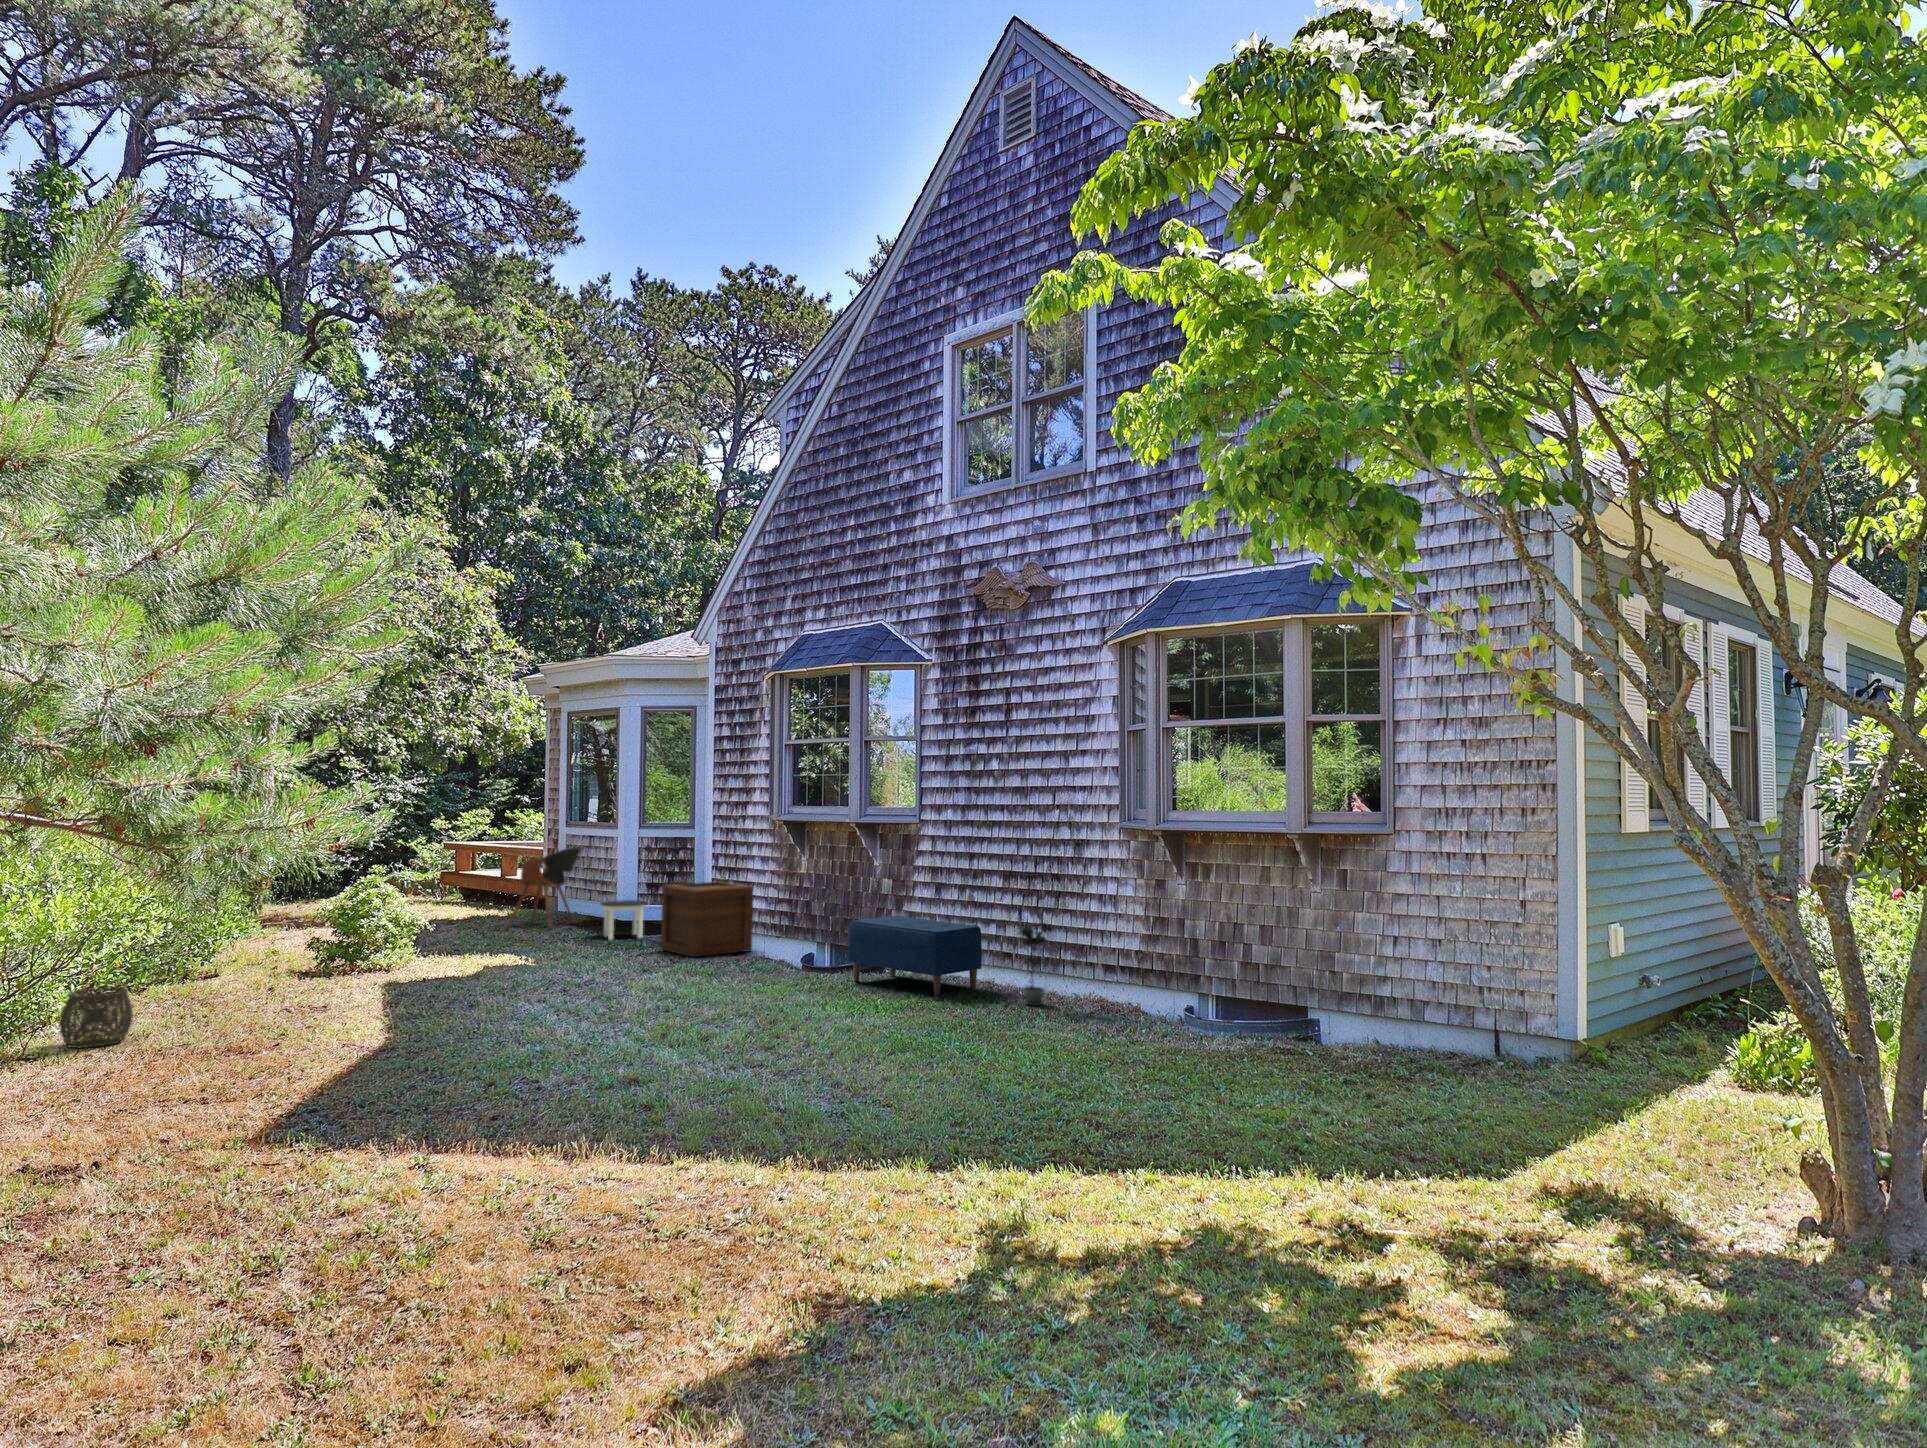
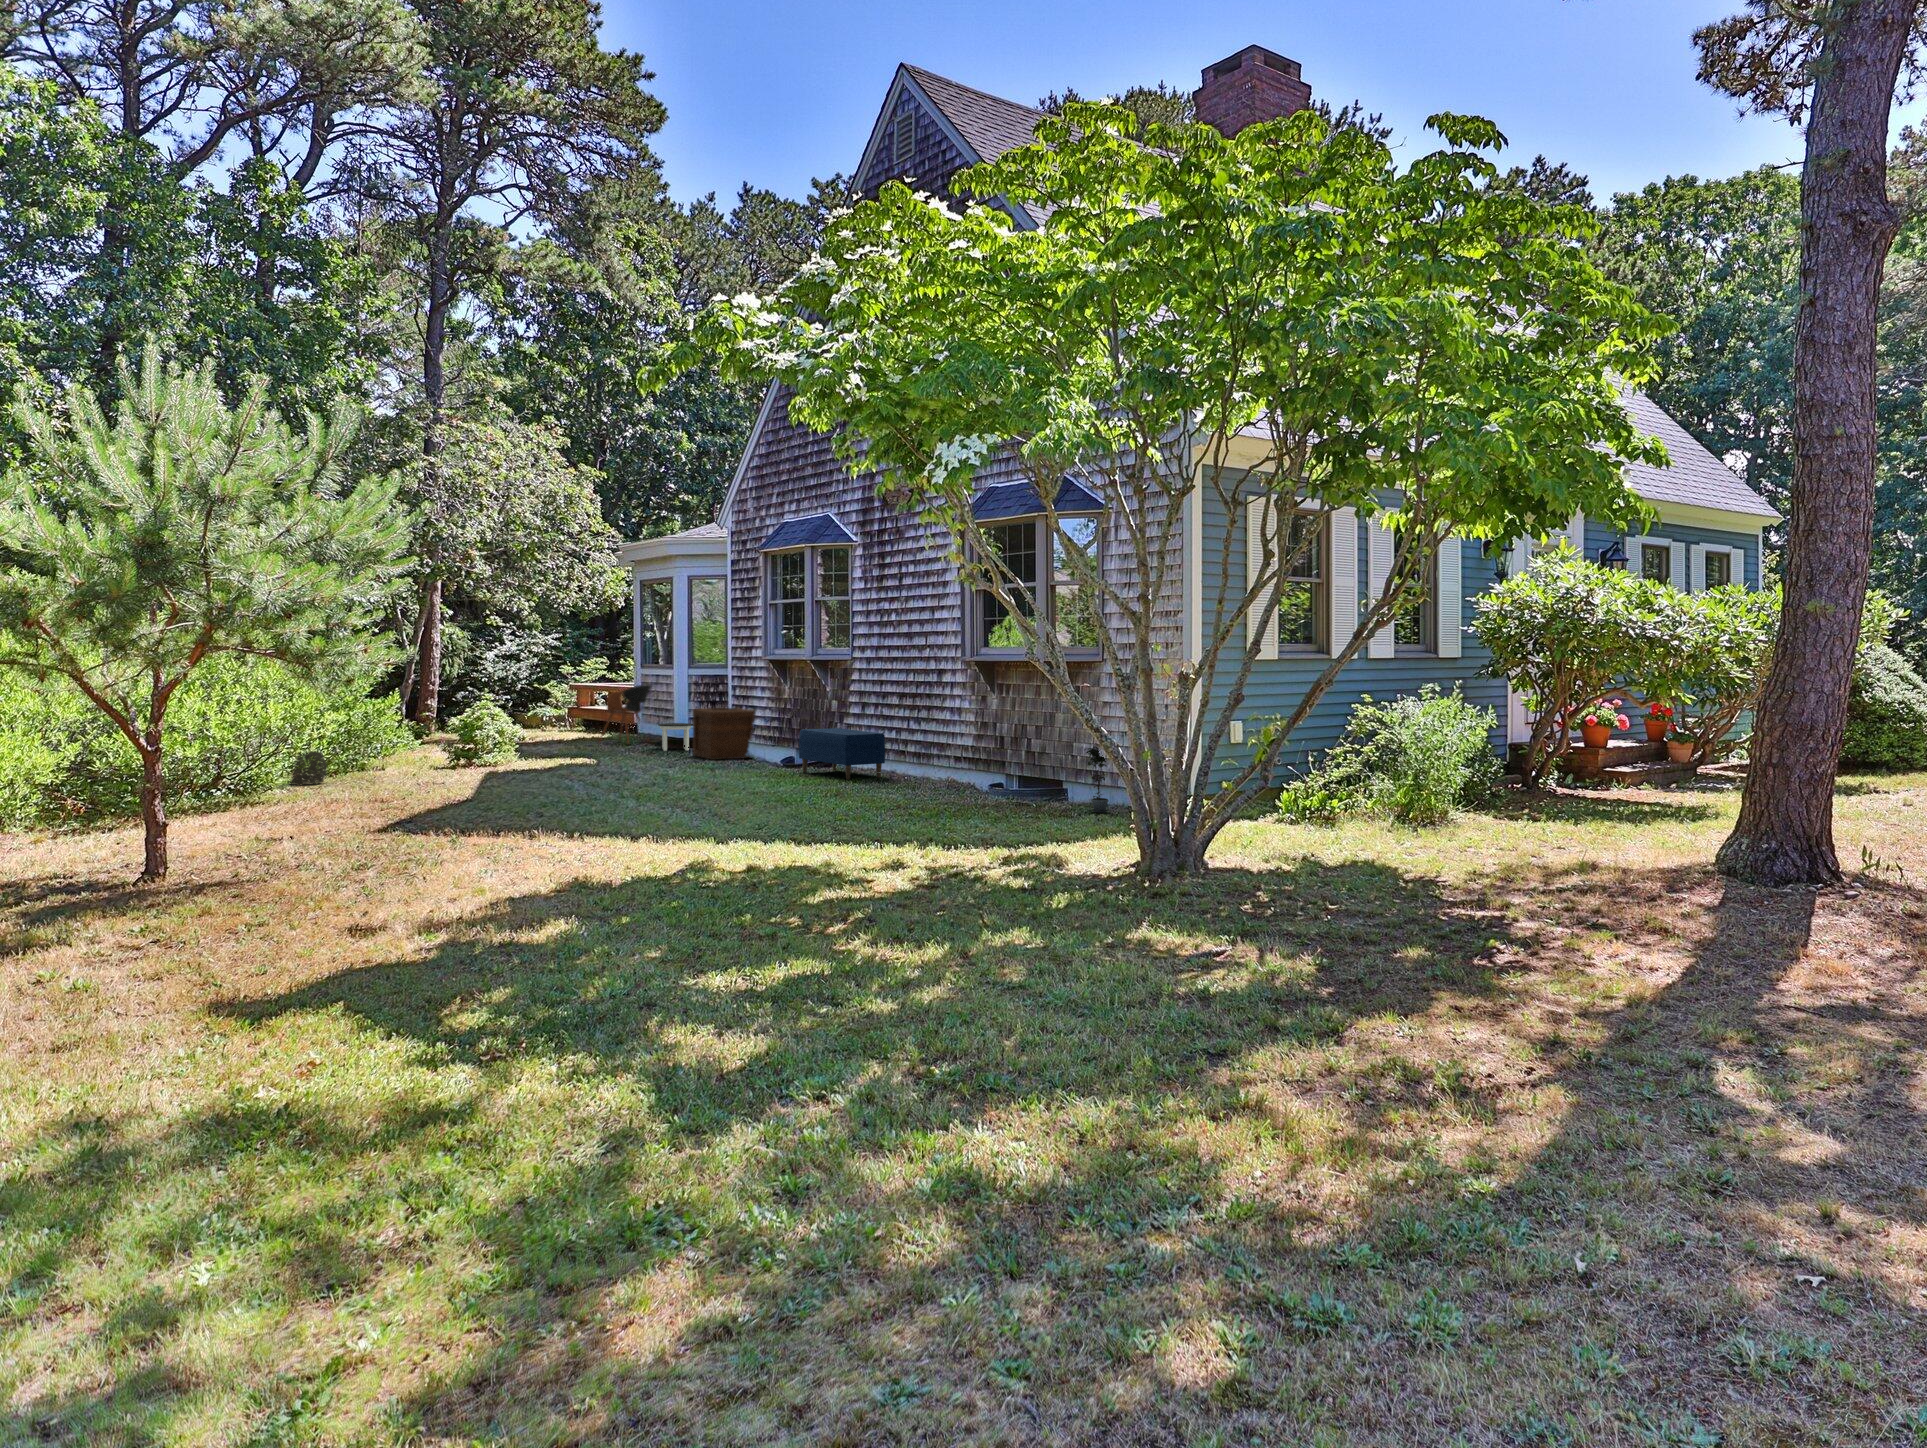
potted plant: present [1019,921,1051,1006] -> present [1085,745,1108,813]

